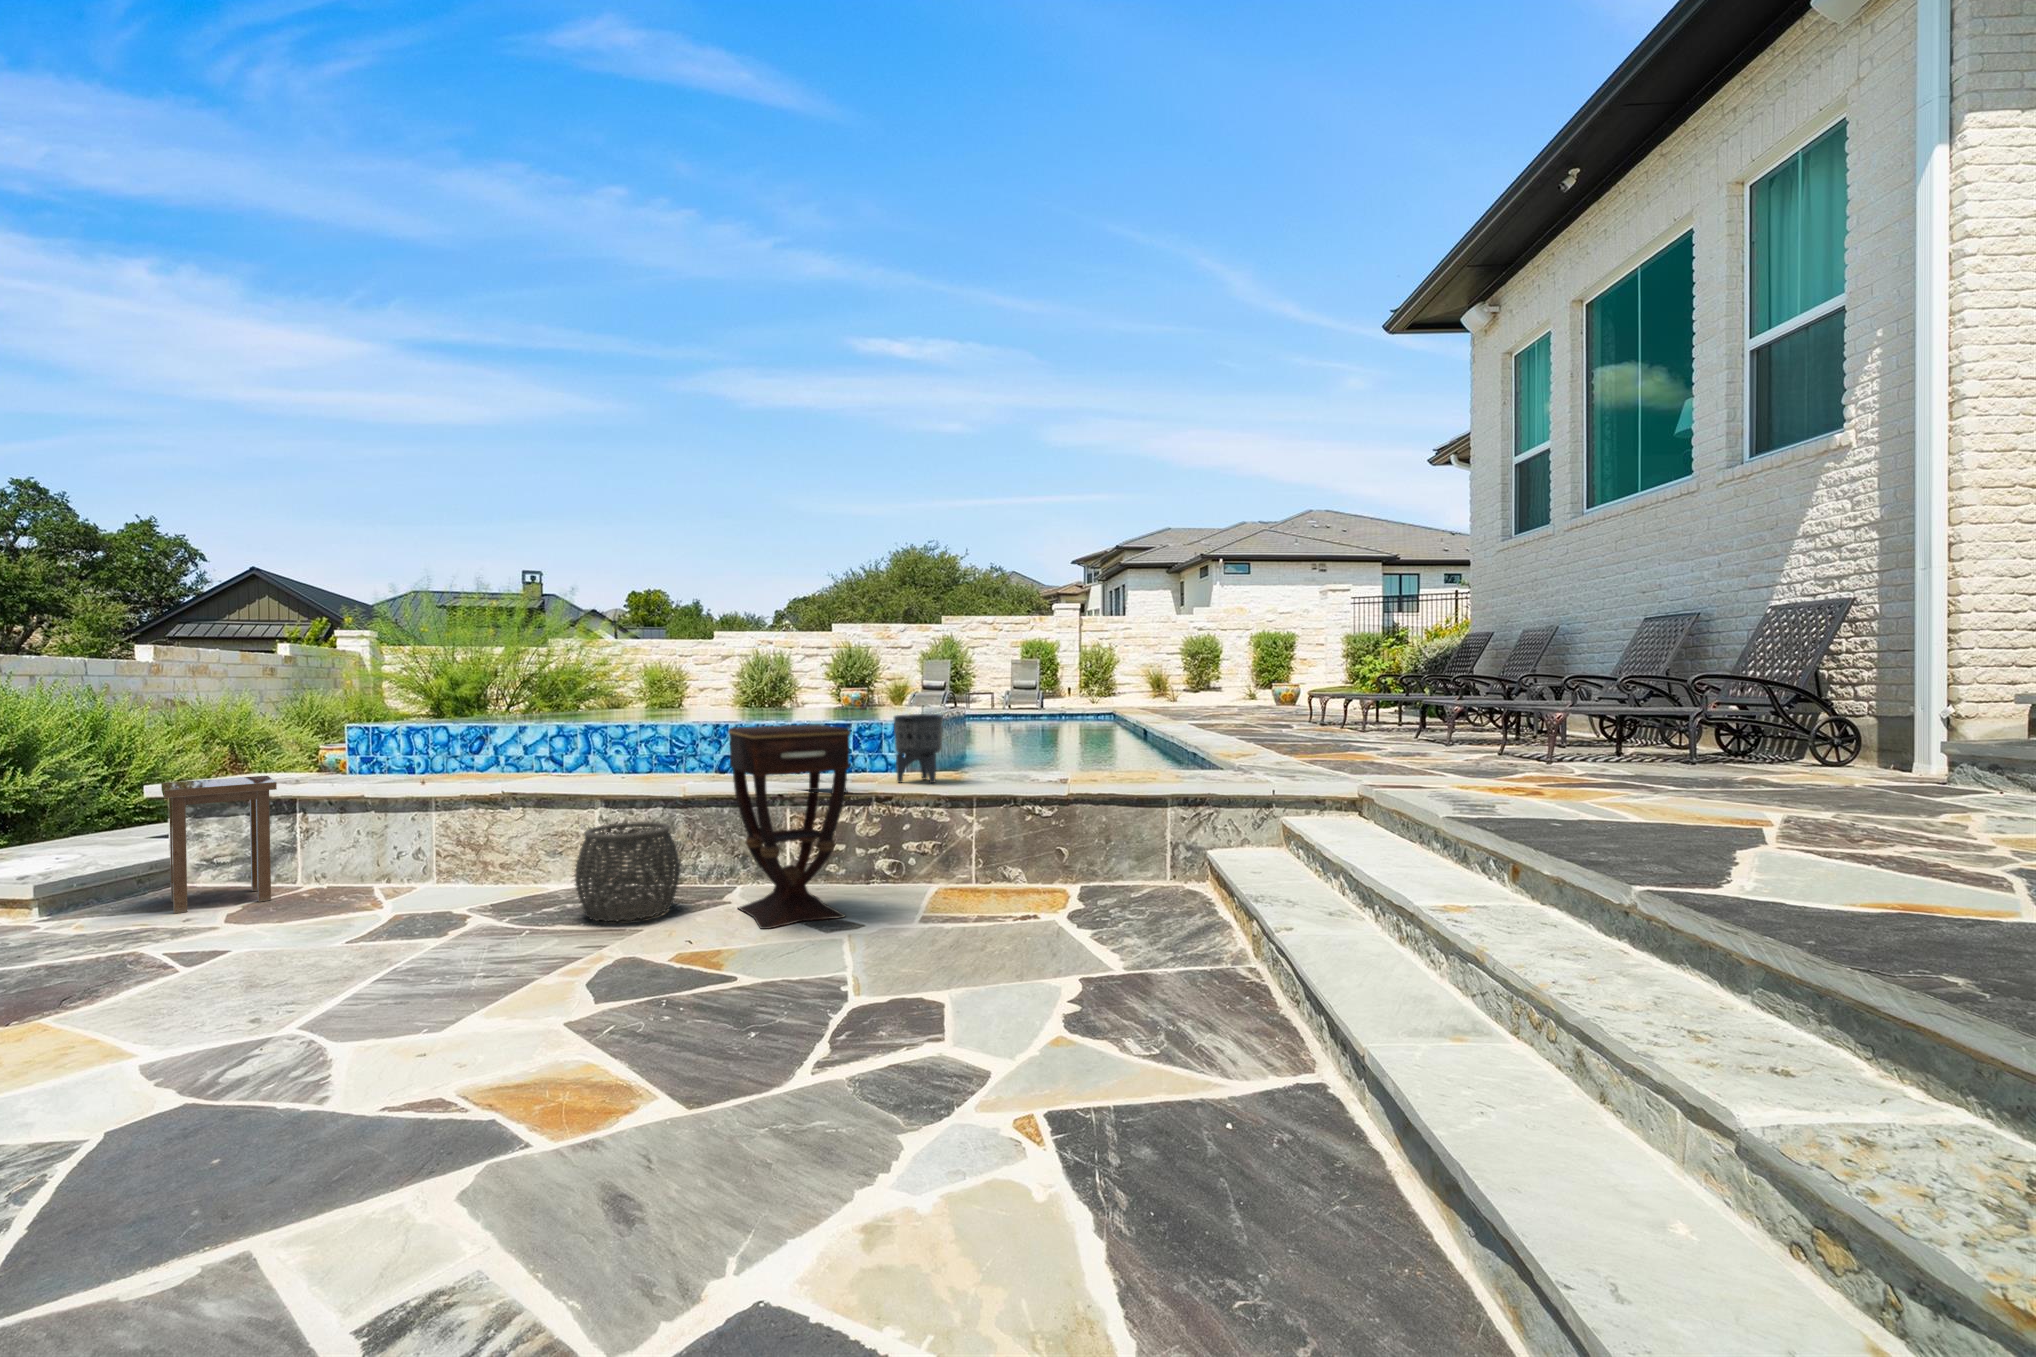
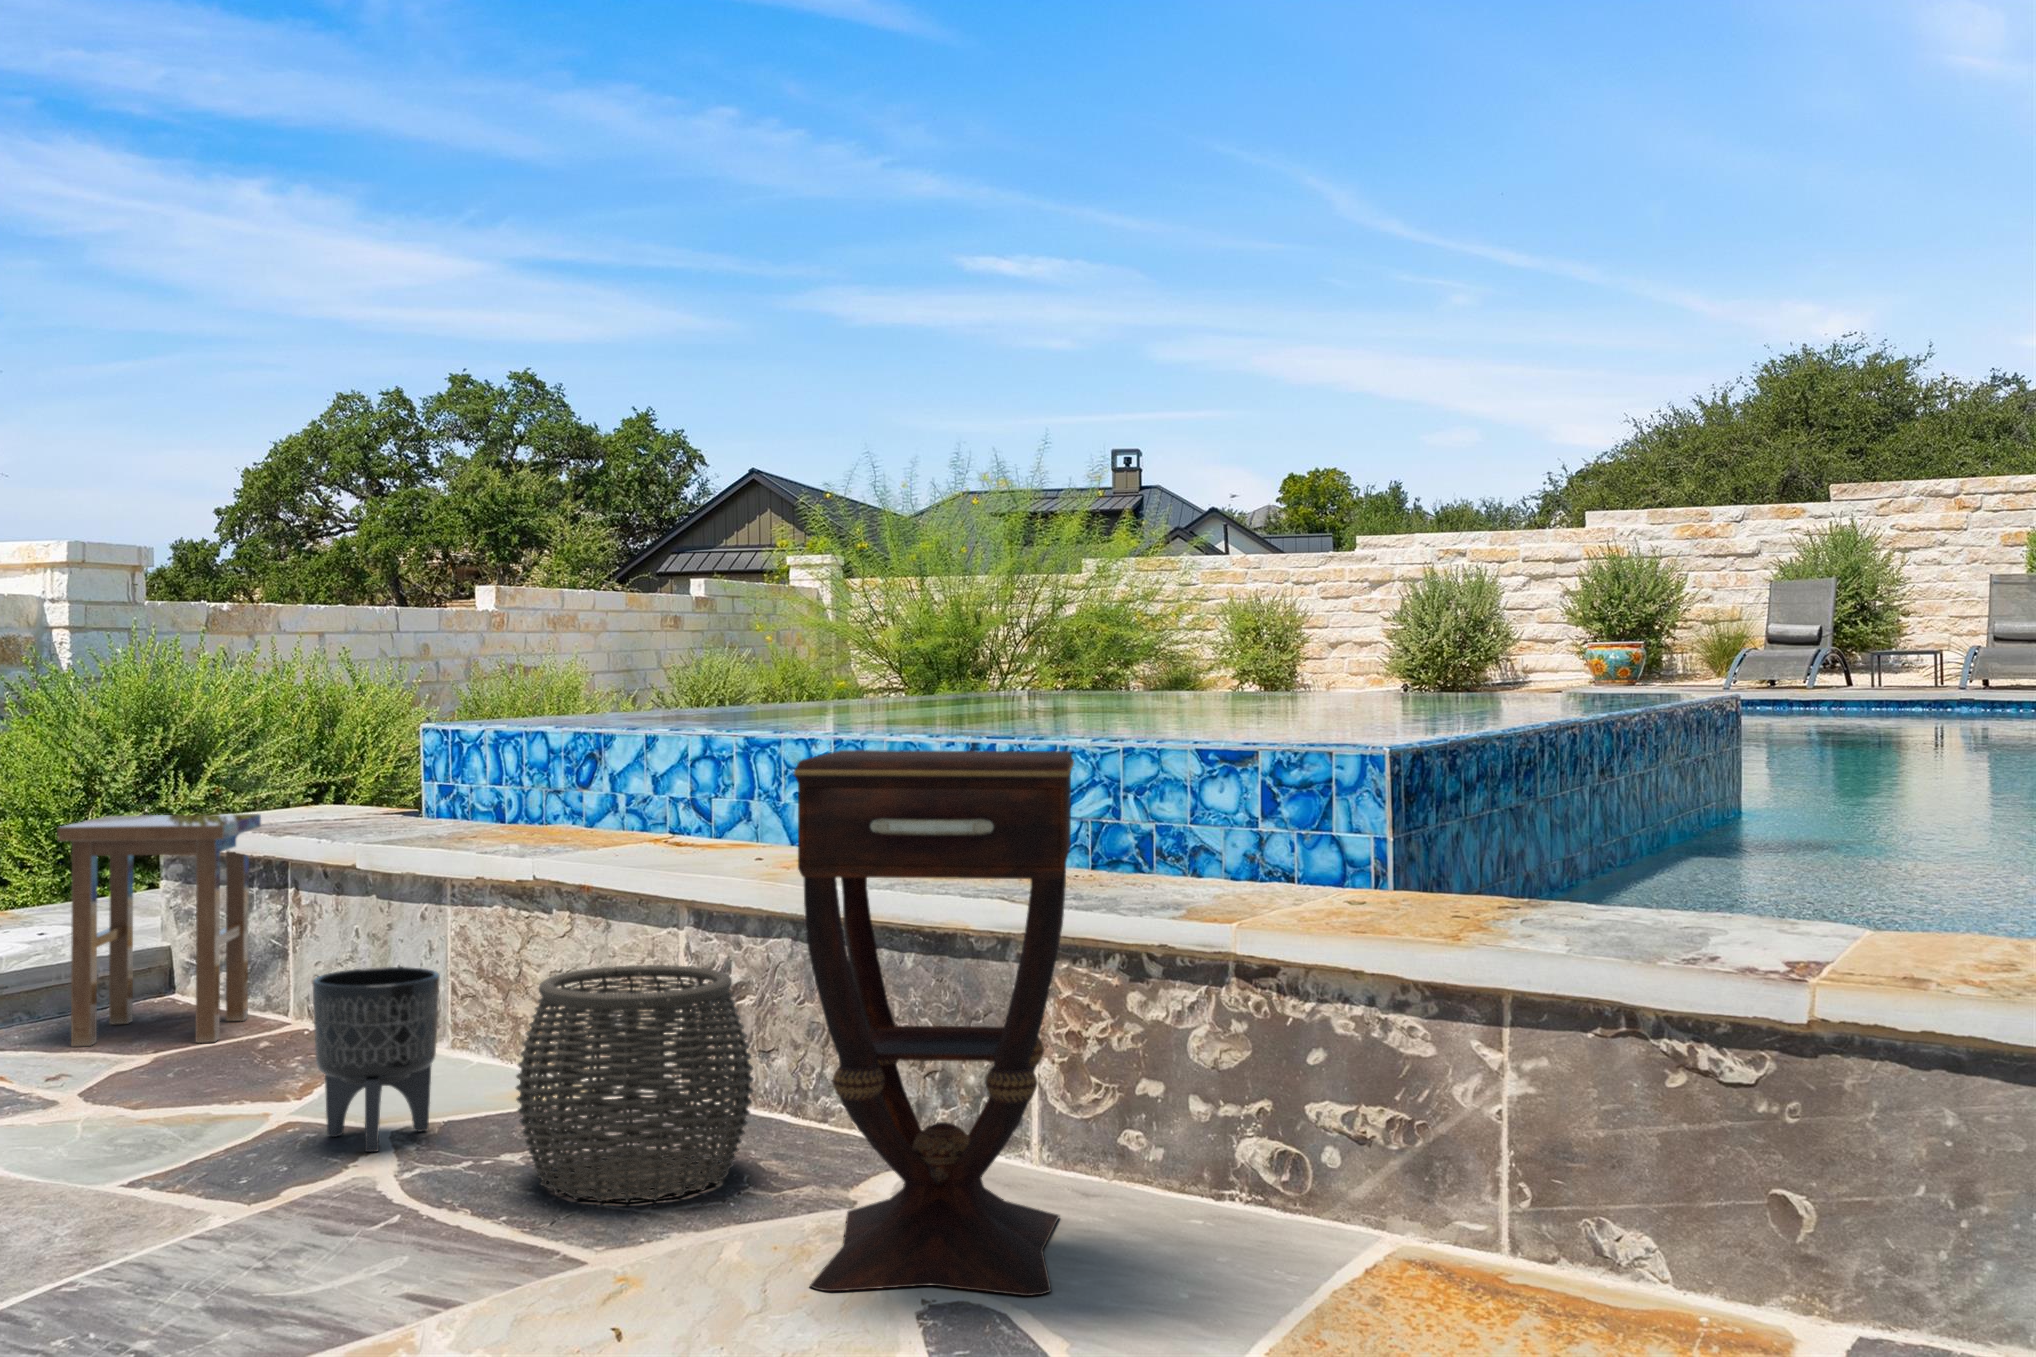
planter: present [894,714,943,783] -> present [313,967,440,1152]

